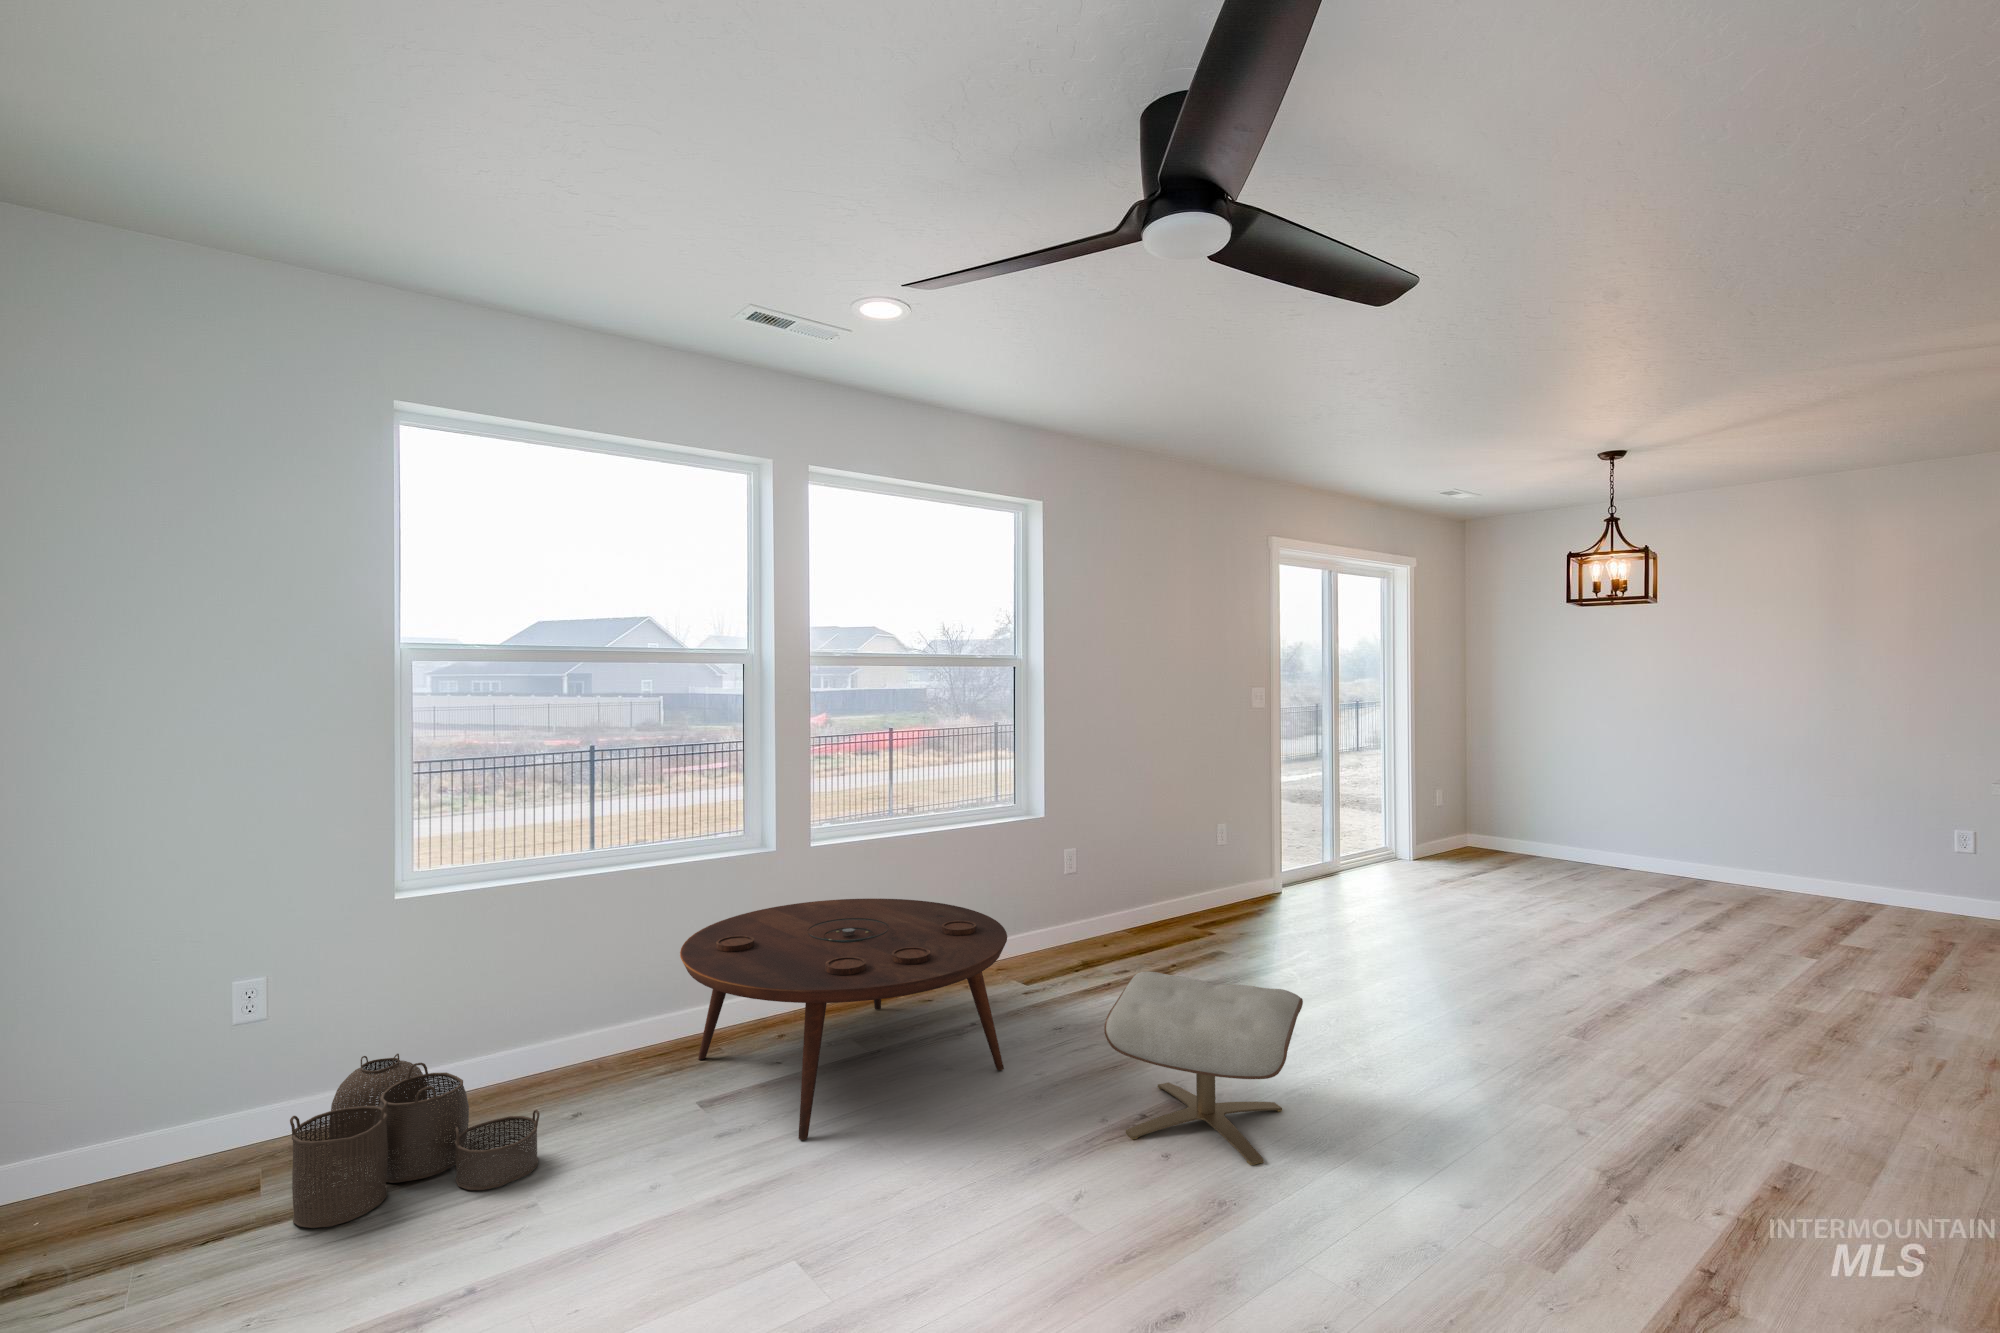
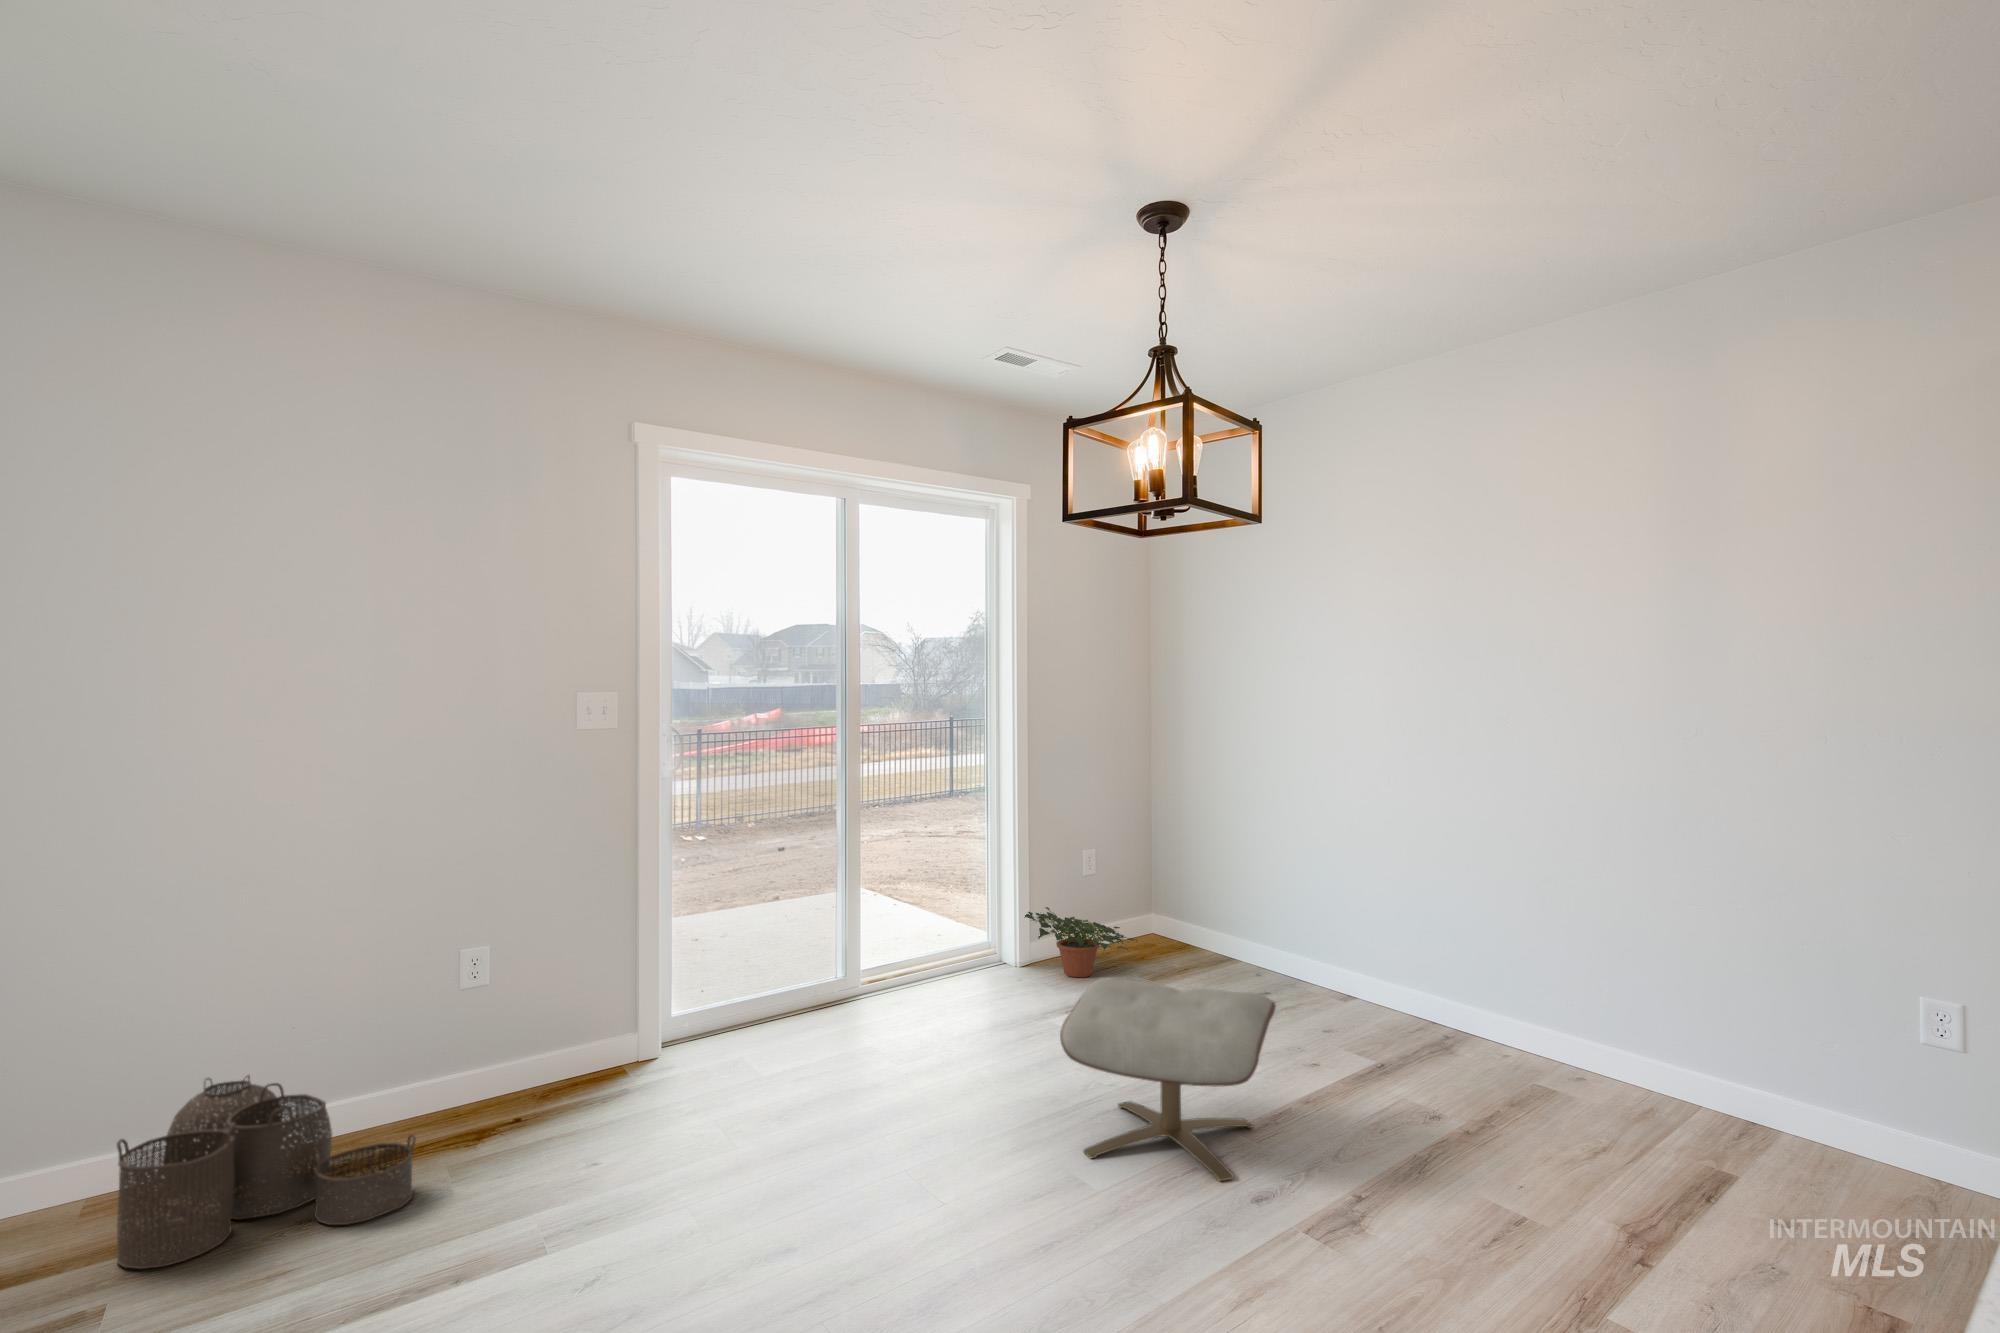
potted plant: none [1071,891,1177,956] -> present [1024,907,1137,977]
coffee table: present [680,899,1007,1140] -> none [583,909,953,1166]

